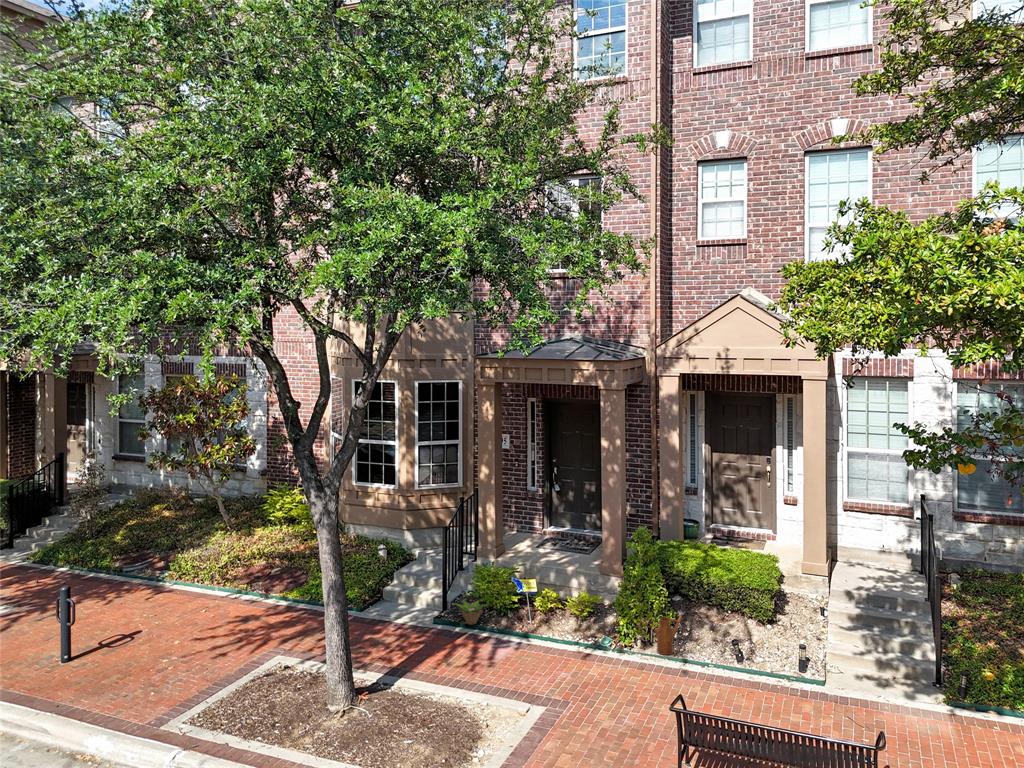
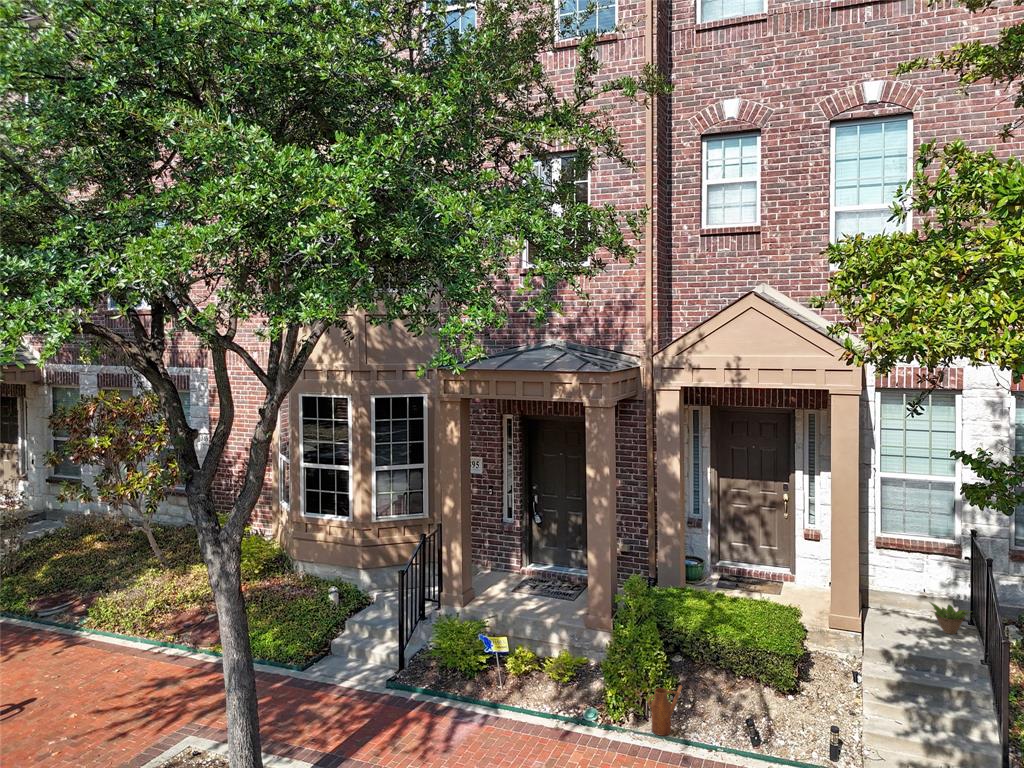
decorative plant: present [456,601,487,625] -> present [930,602,971,634]

